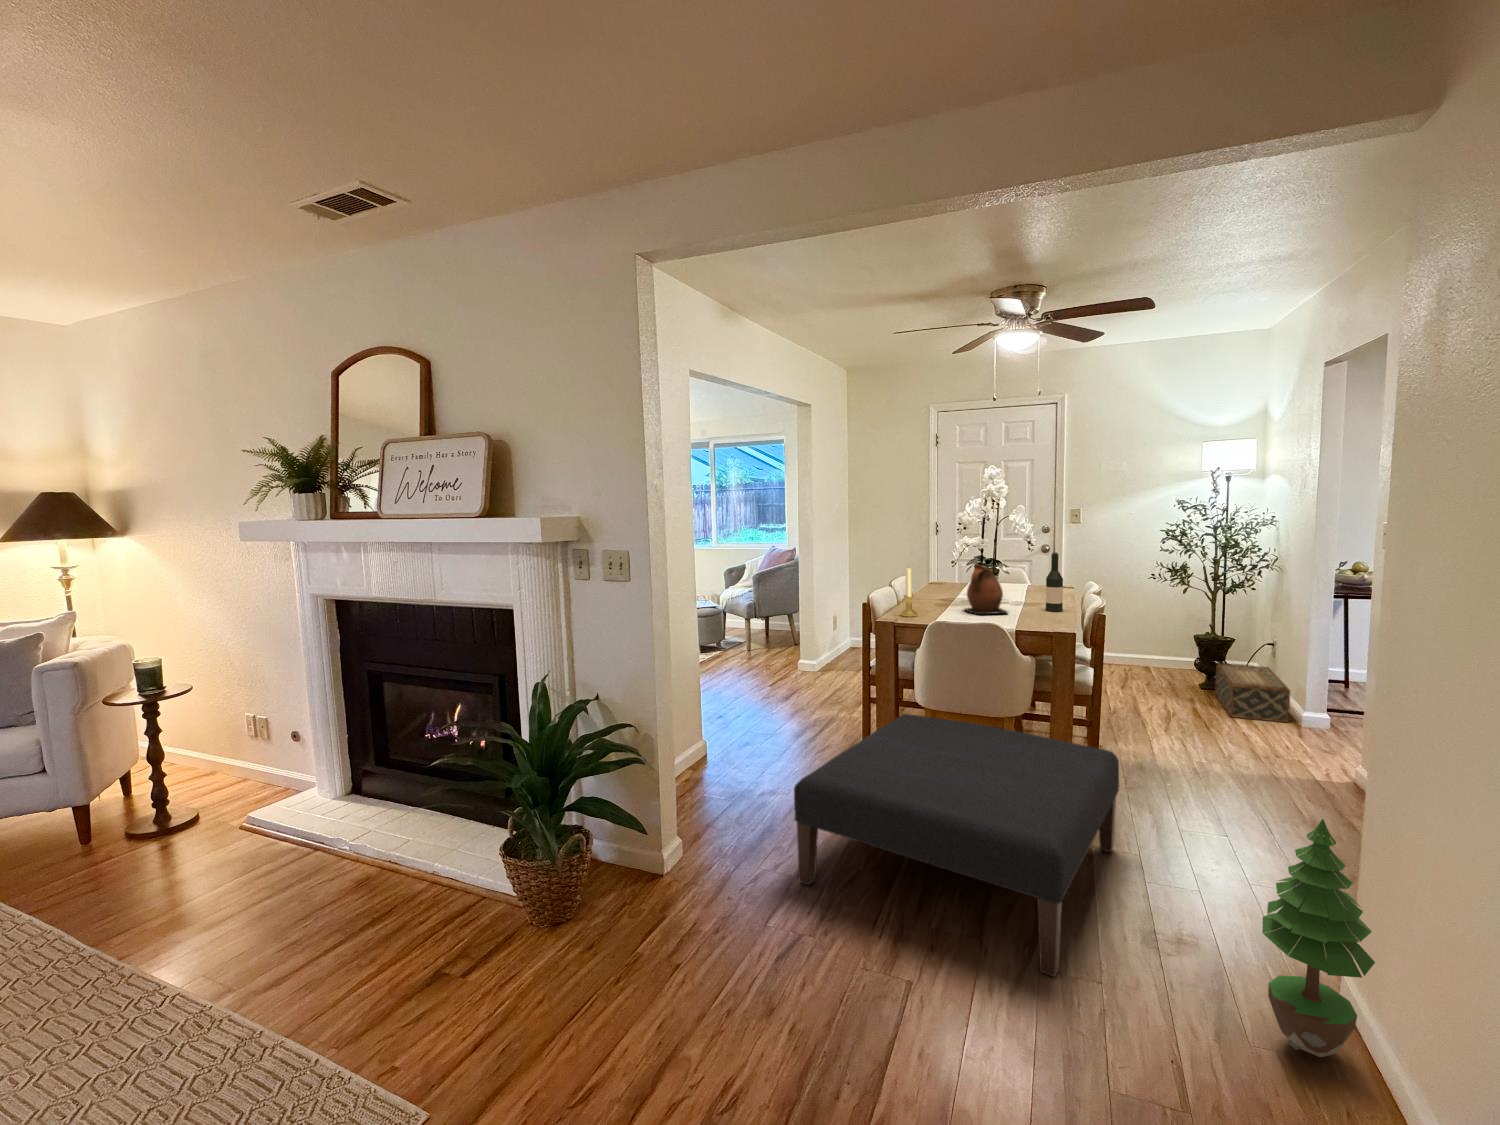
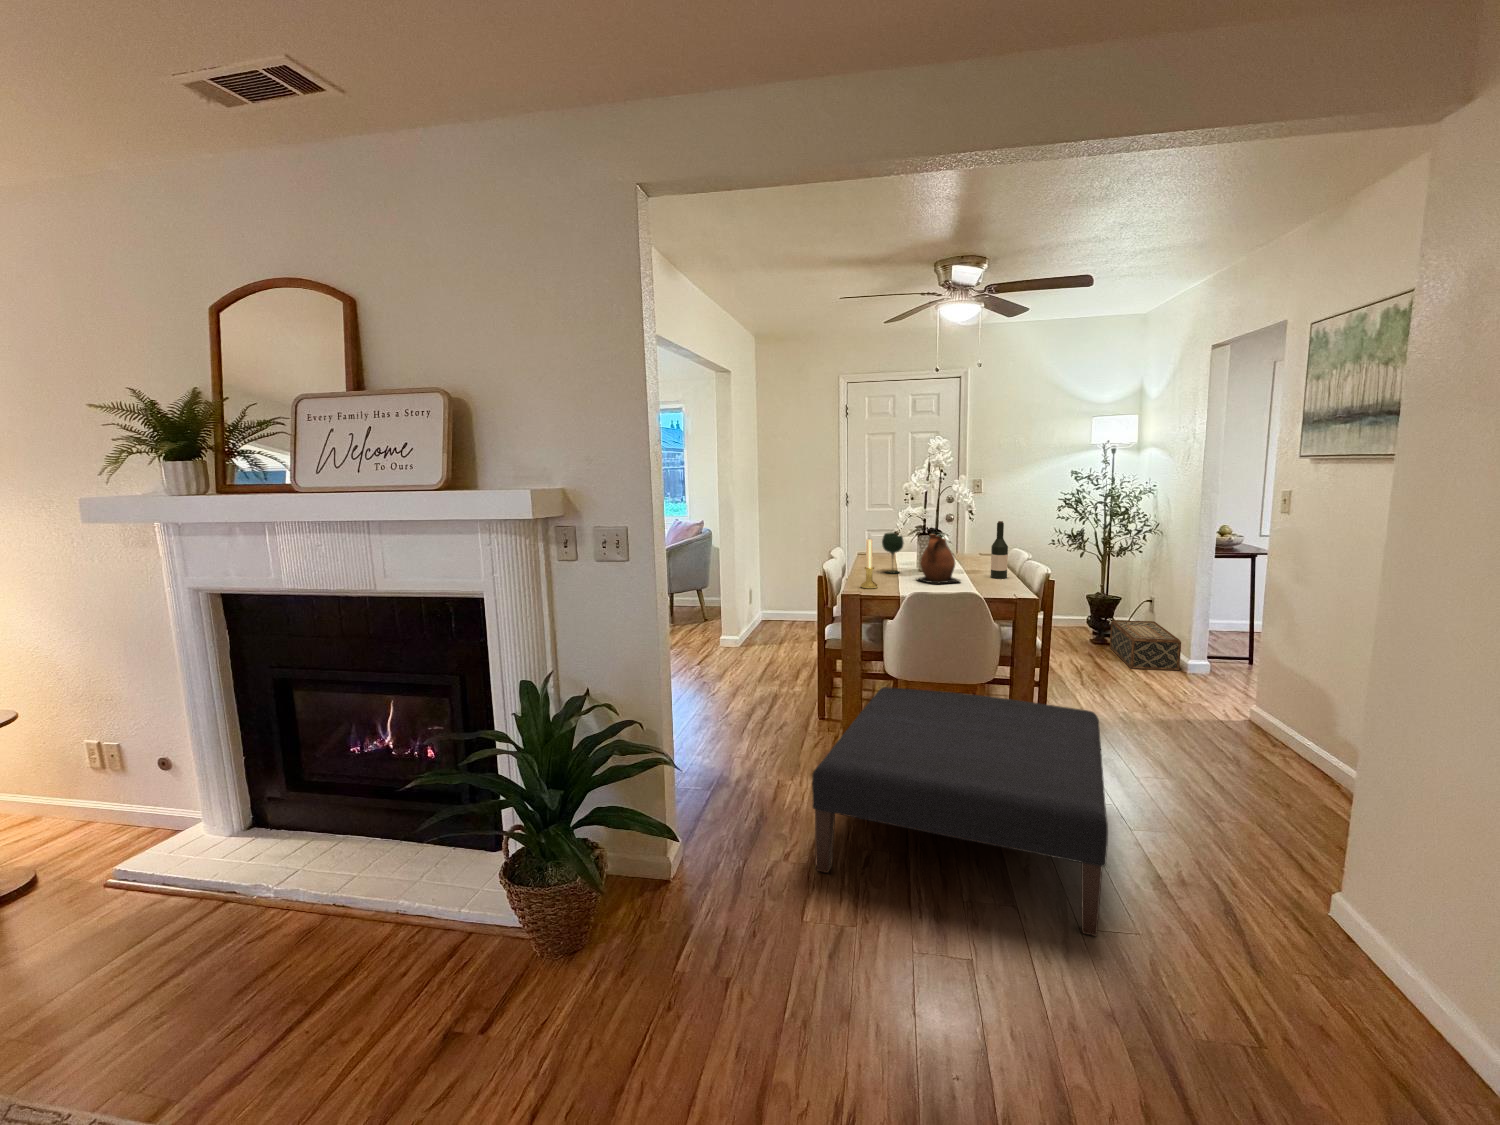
wine glass: none [935,562,957,603] -> present [882,533,904,573]
potted tree: present [1262,819,1375,1057] -> none [1291,765,1395,978]

